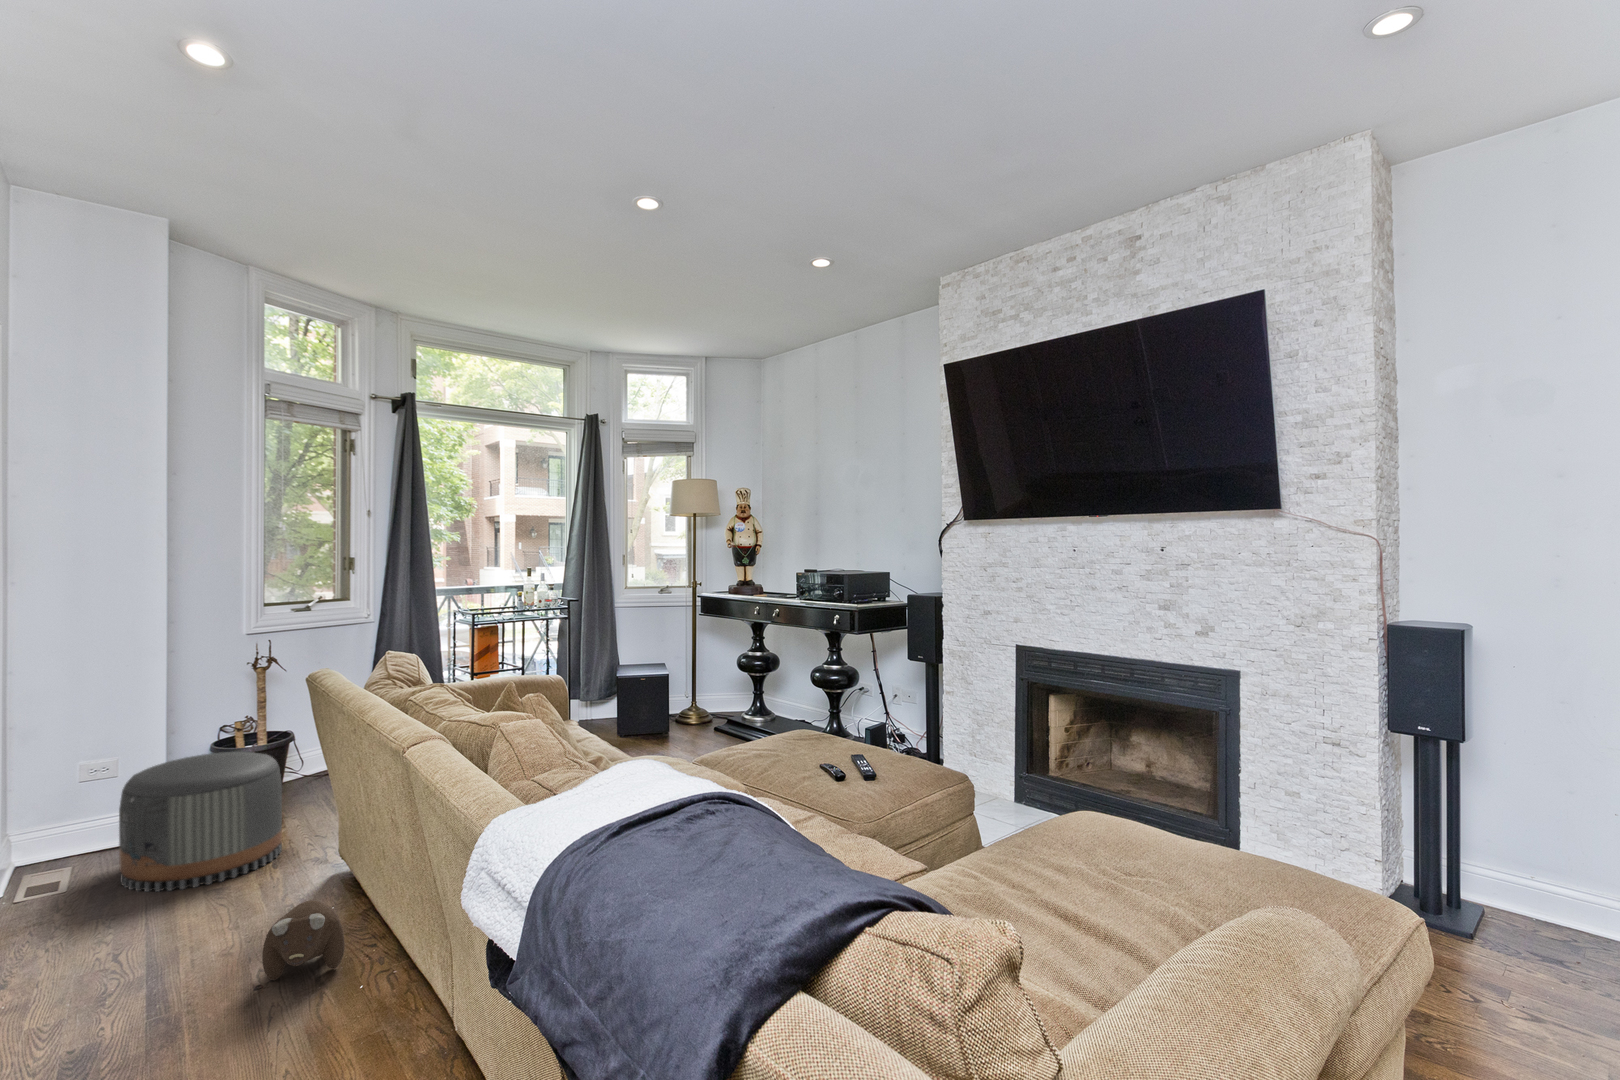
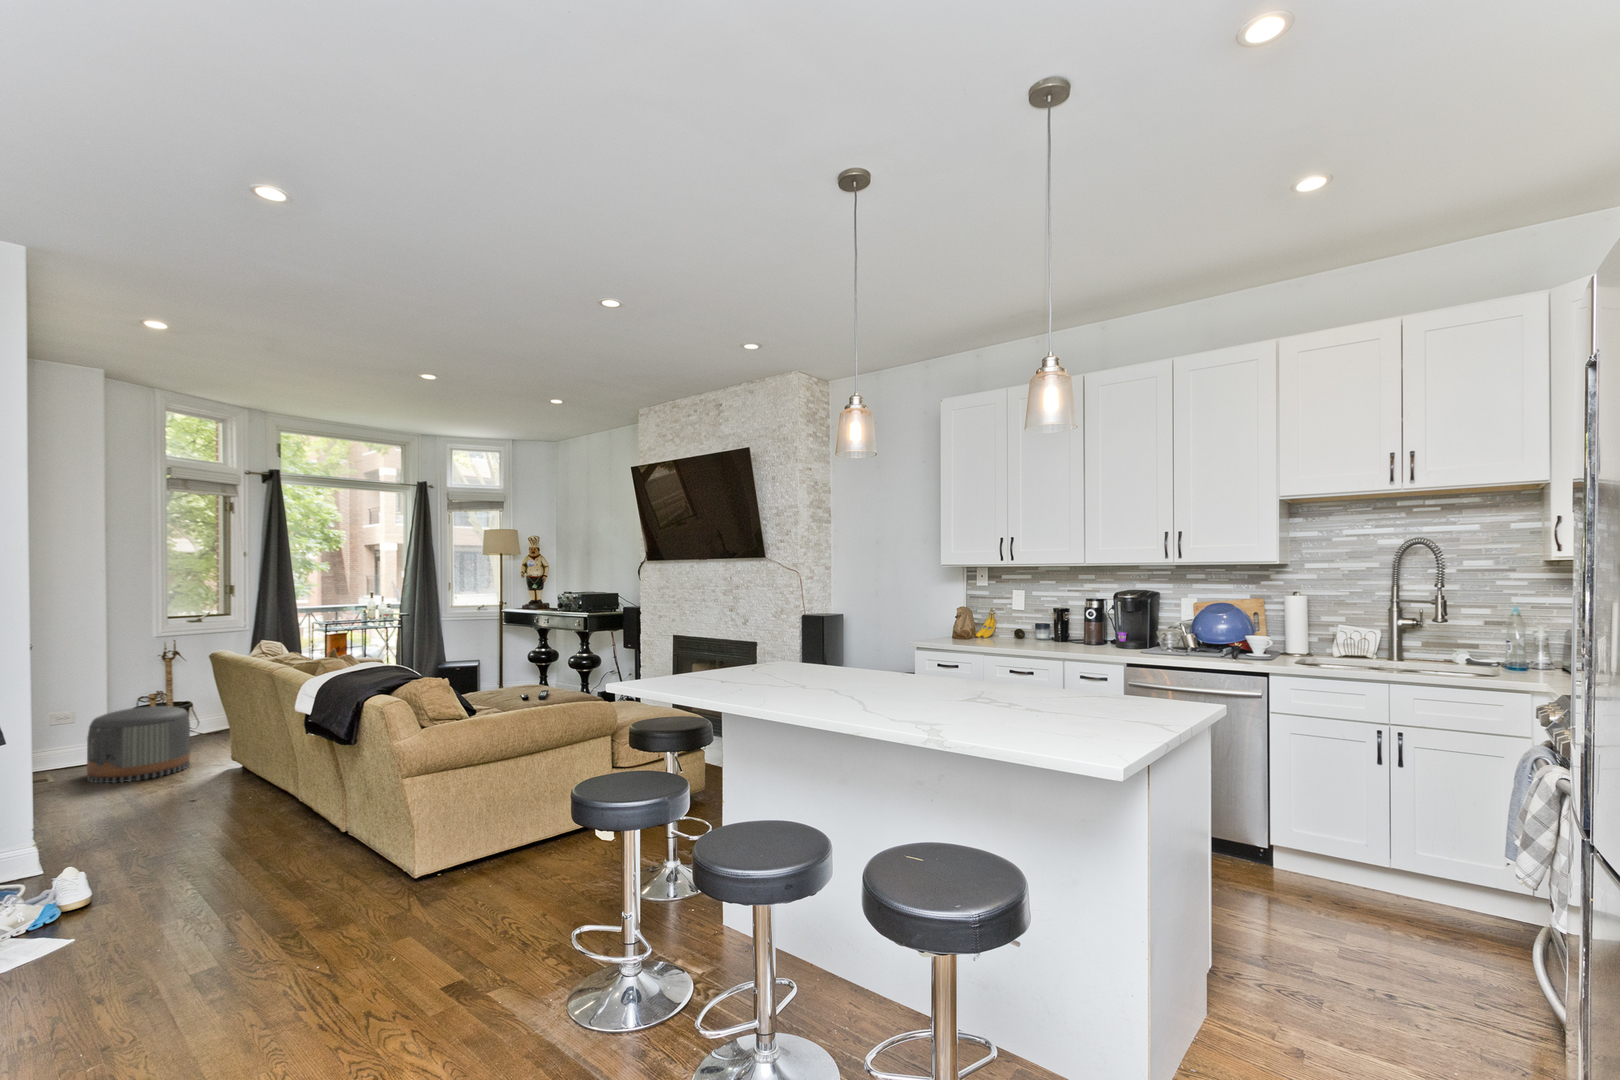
plush toy: present [262,900,344,980] -> none [193,768,238,806]

